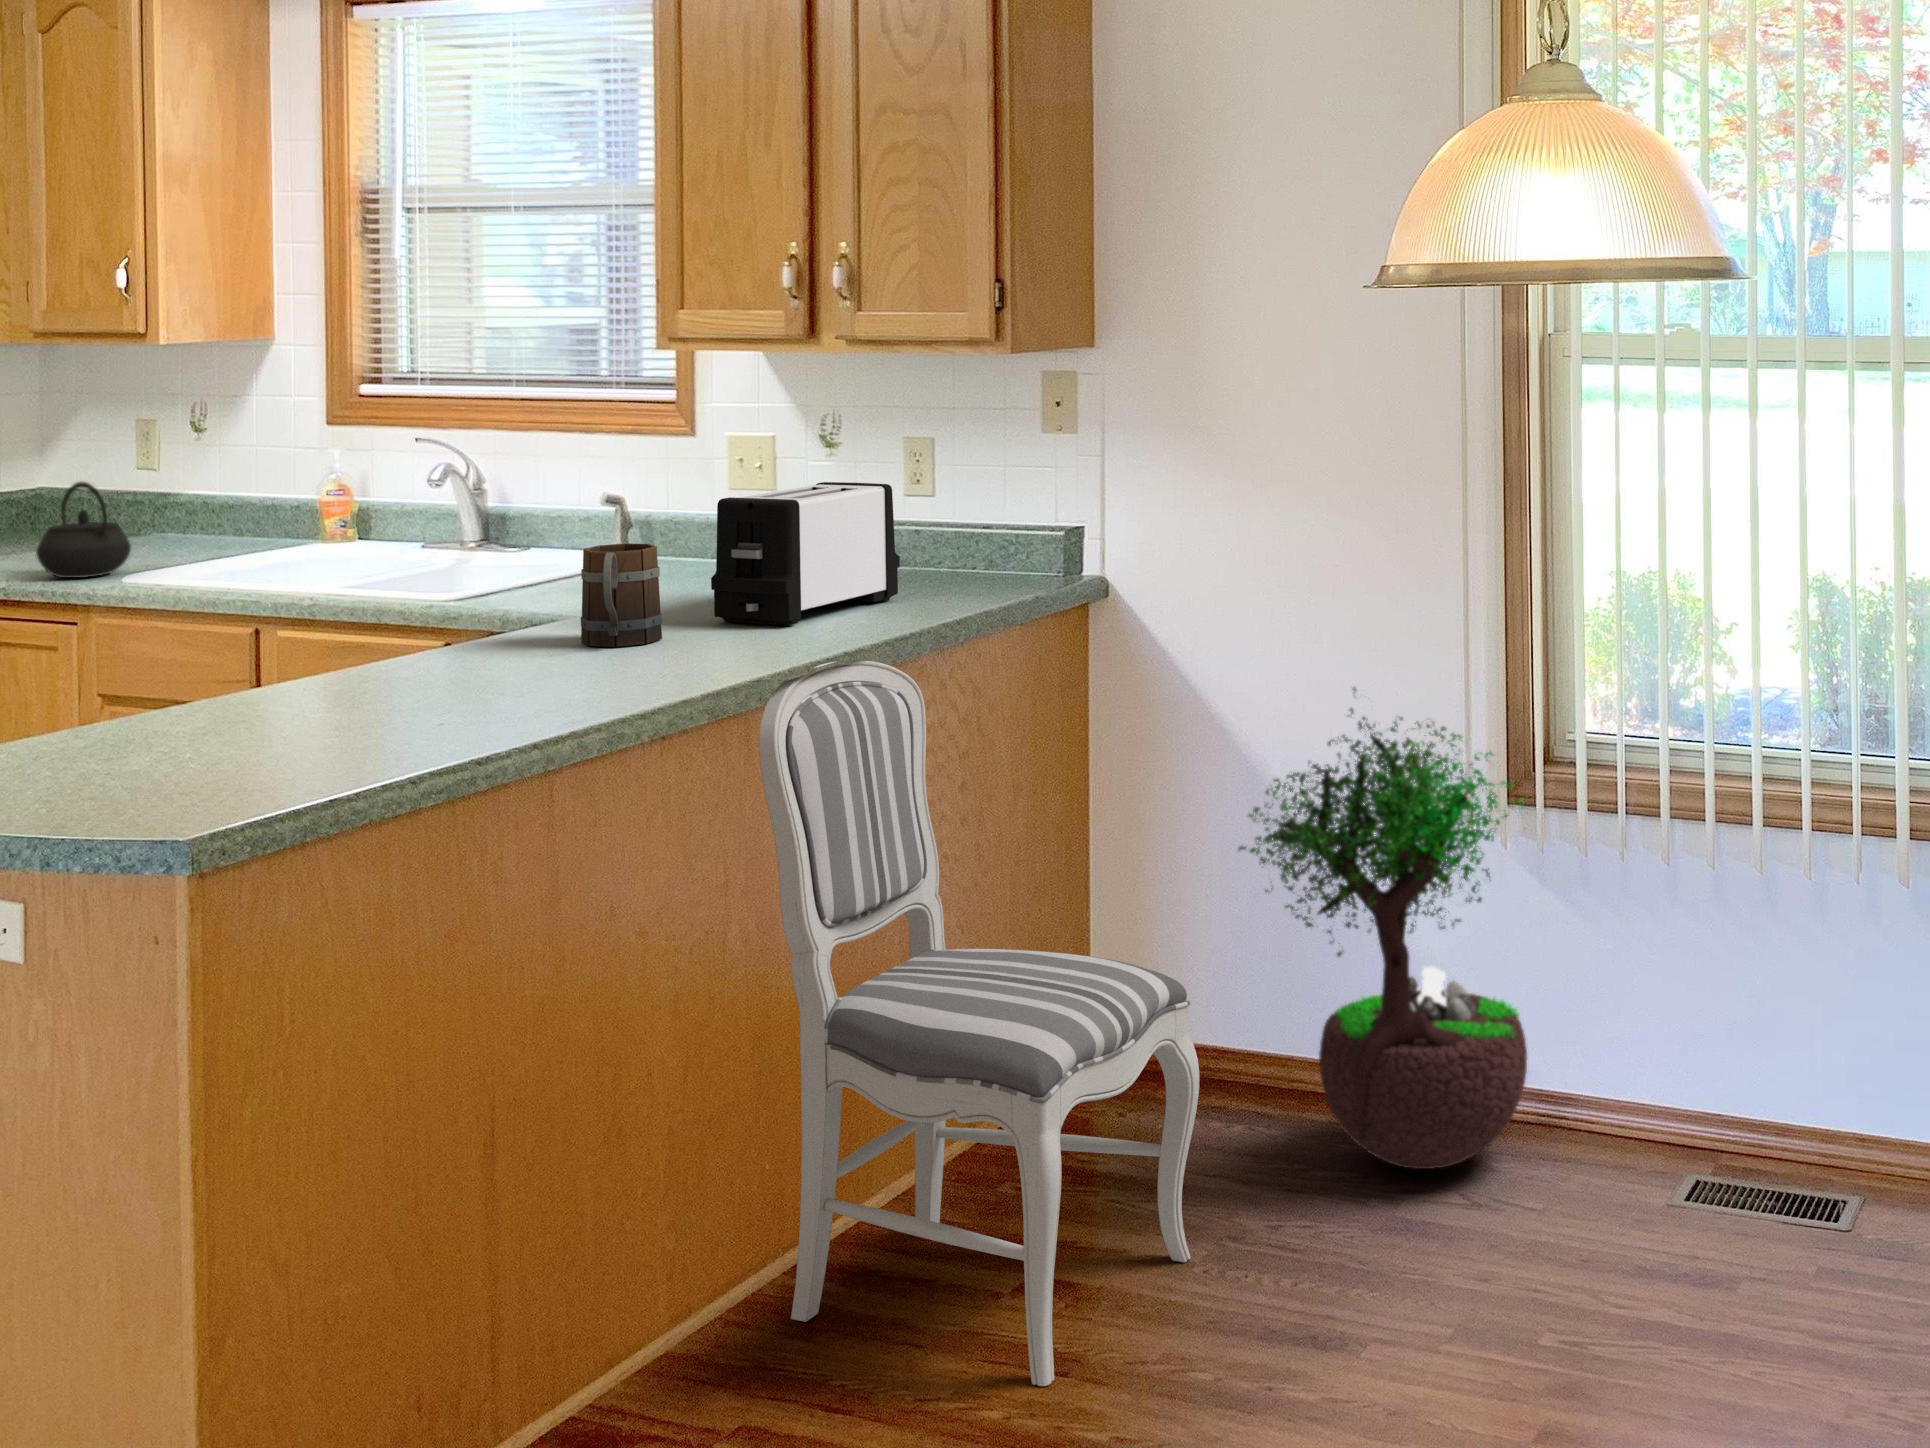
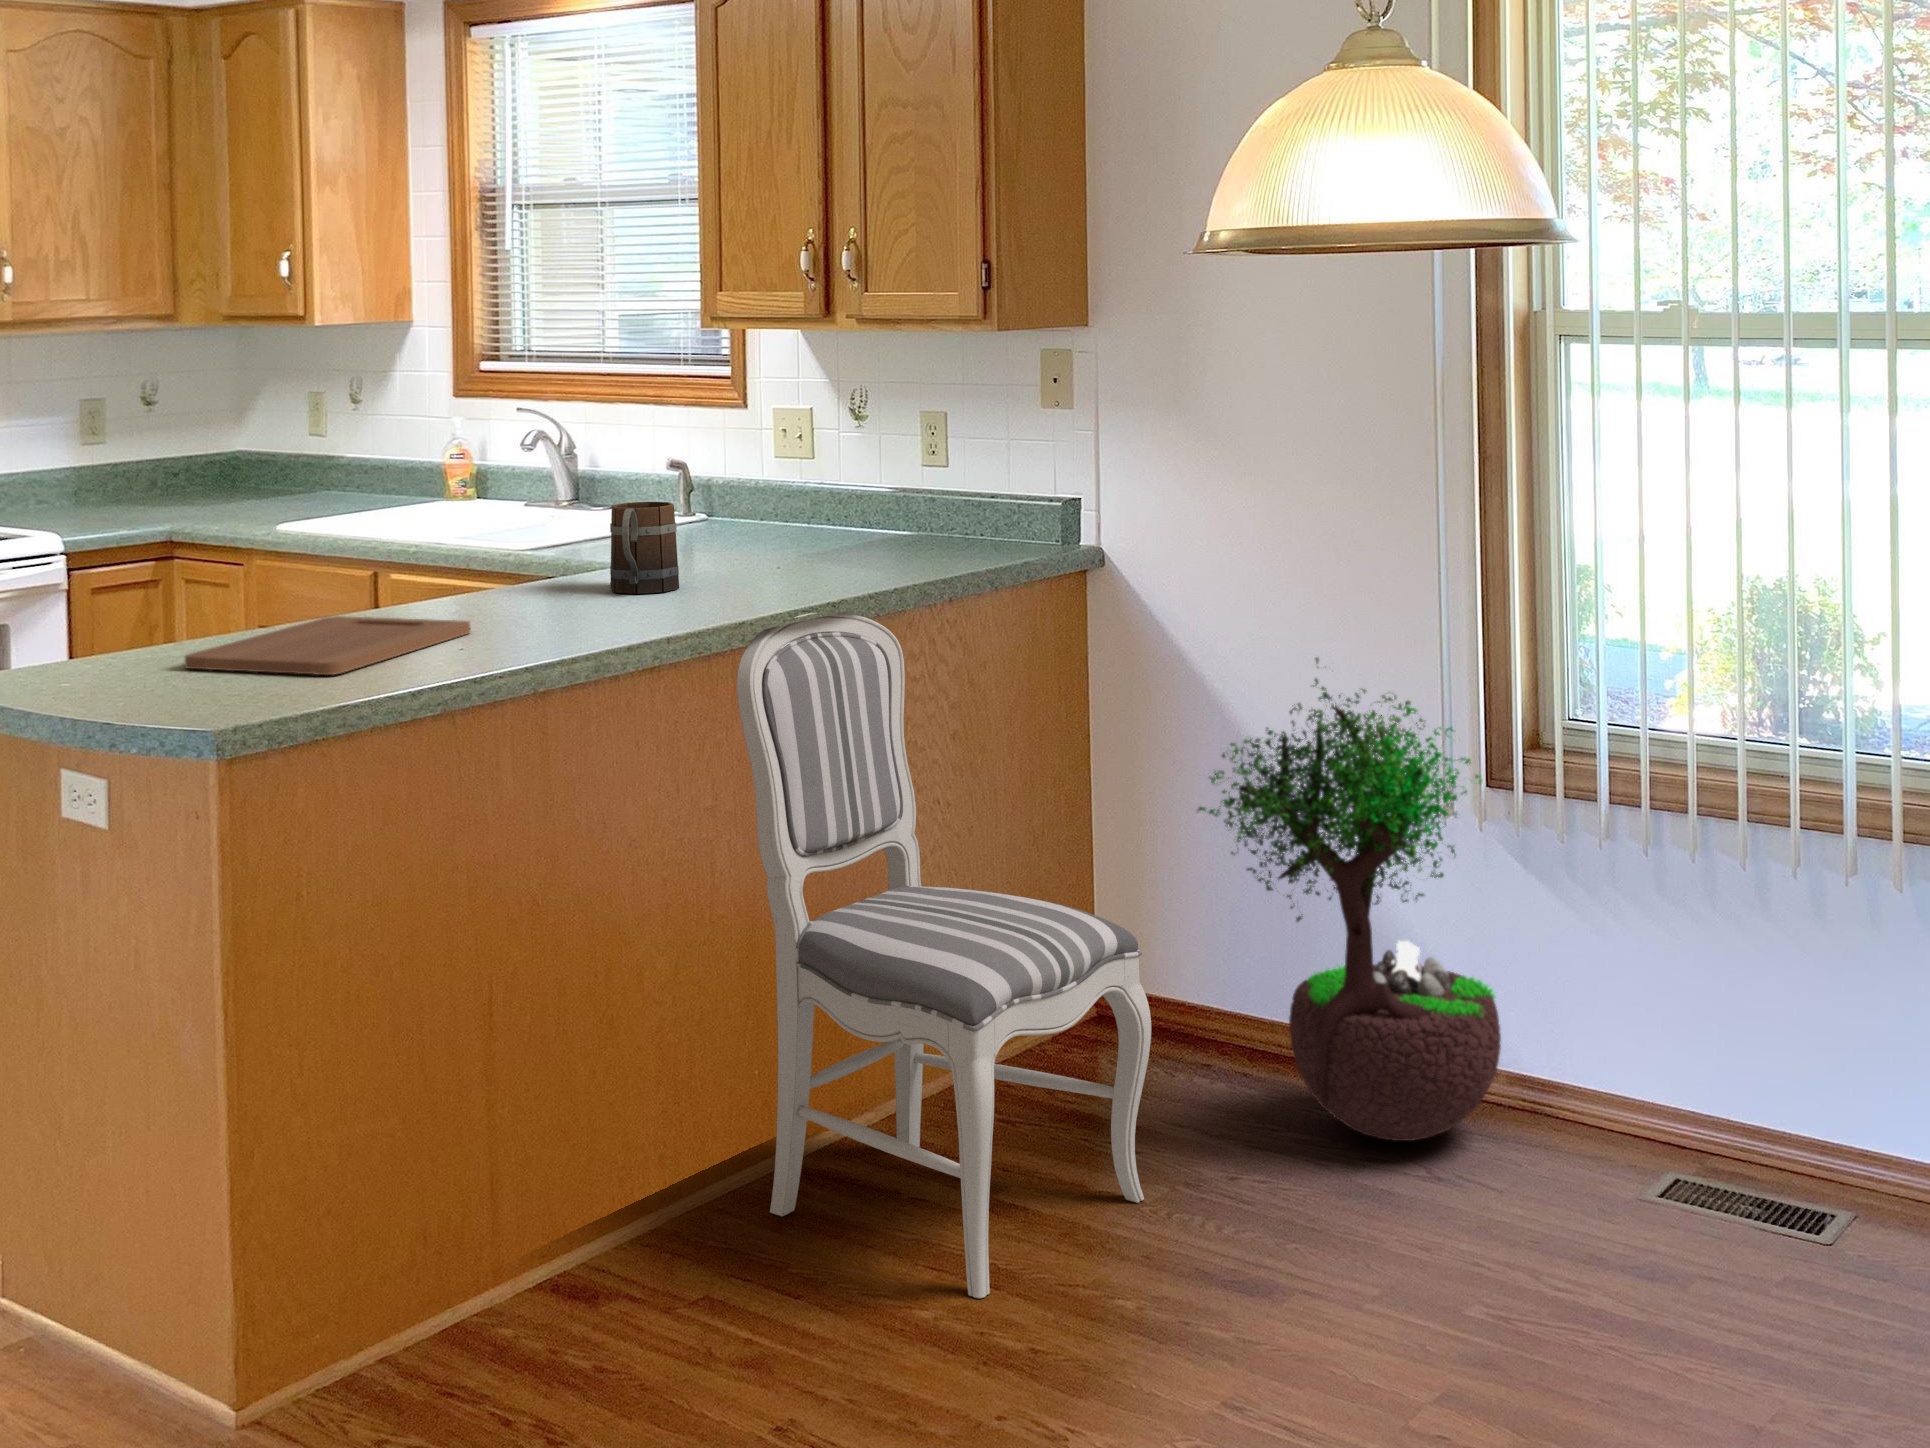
kettle: present [36,482,131,578] -> none [216,443,289,525]
toaster: present [711,482,900,625] -> none [728,450,905,580]
cutting board: none [97,687,441,760] -> present [185,616,471,675]

